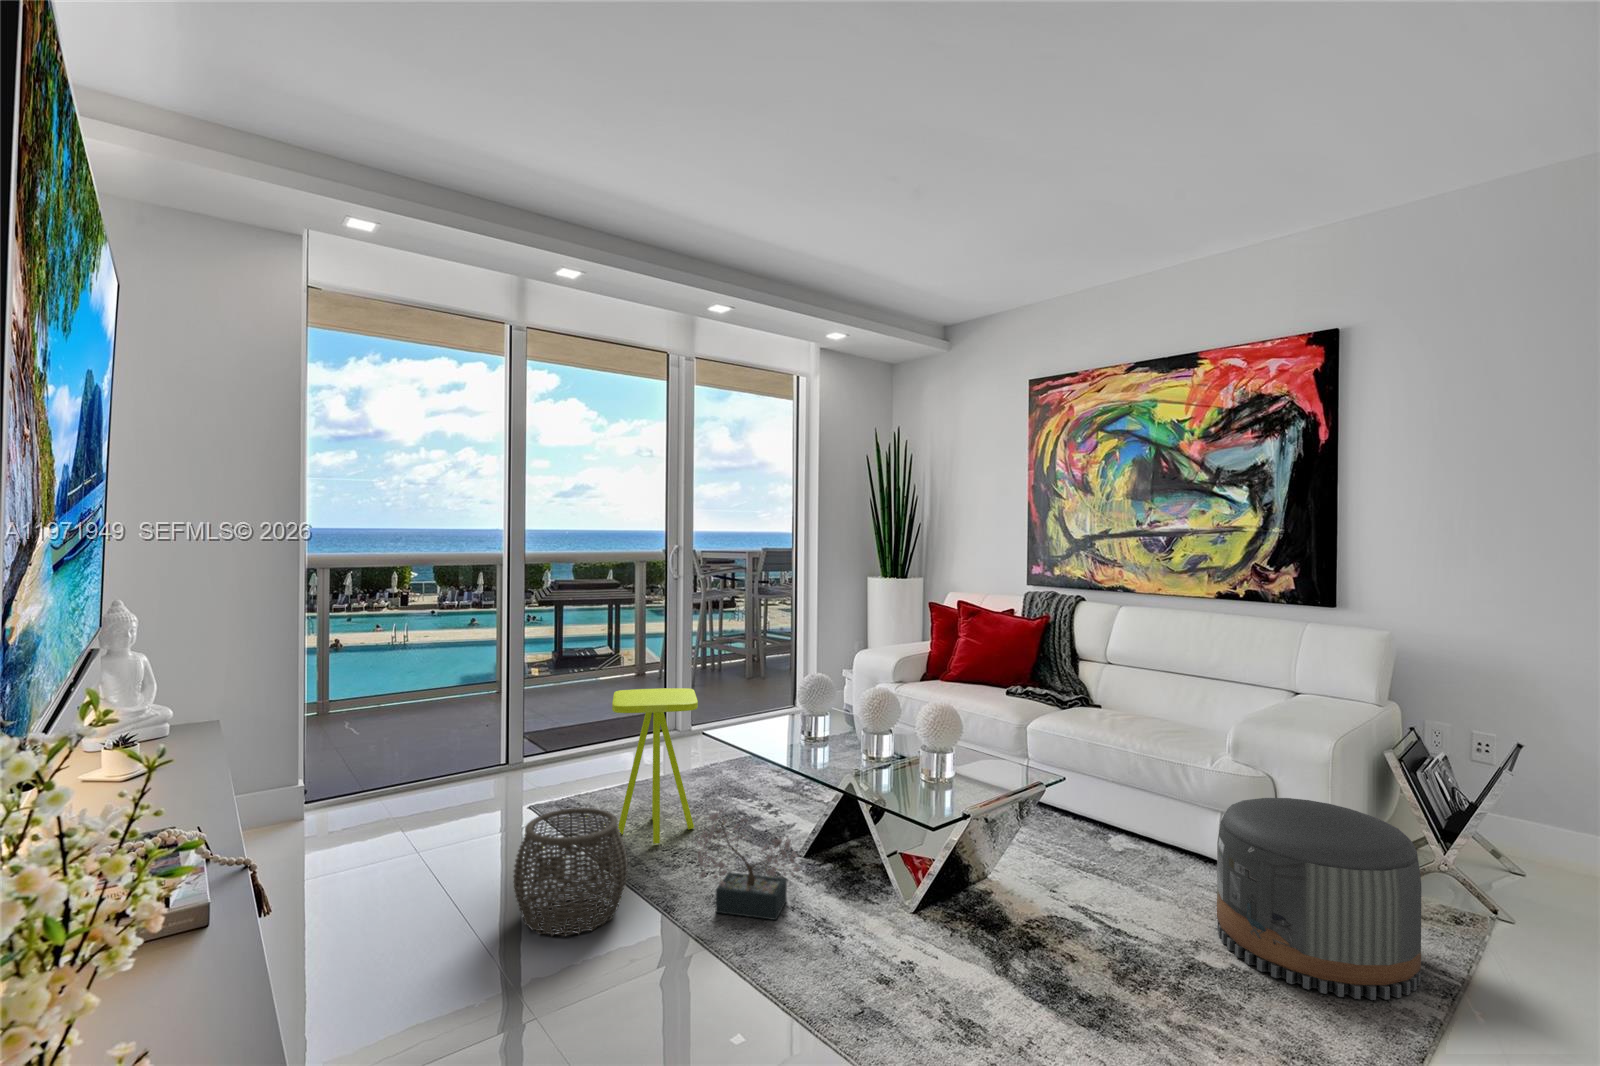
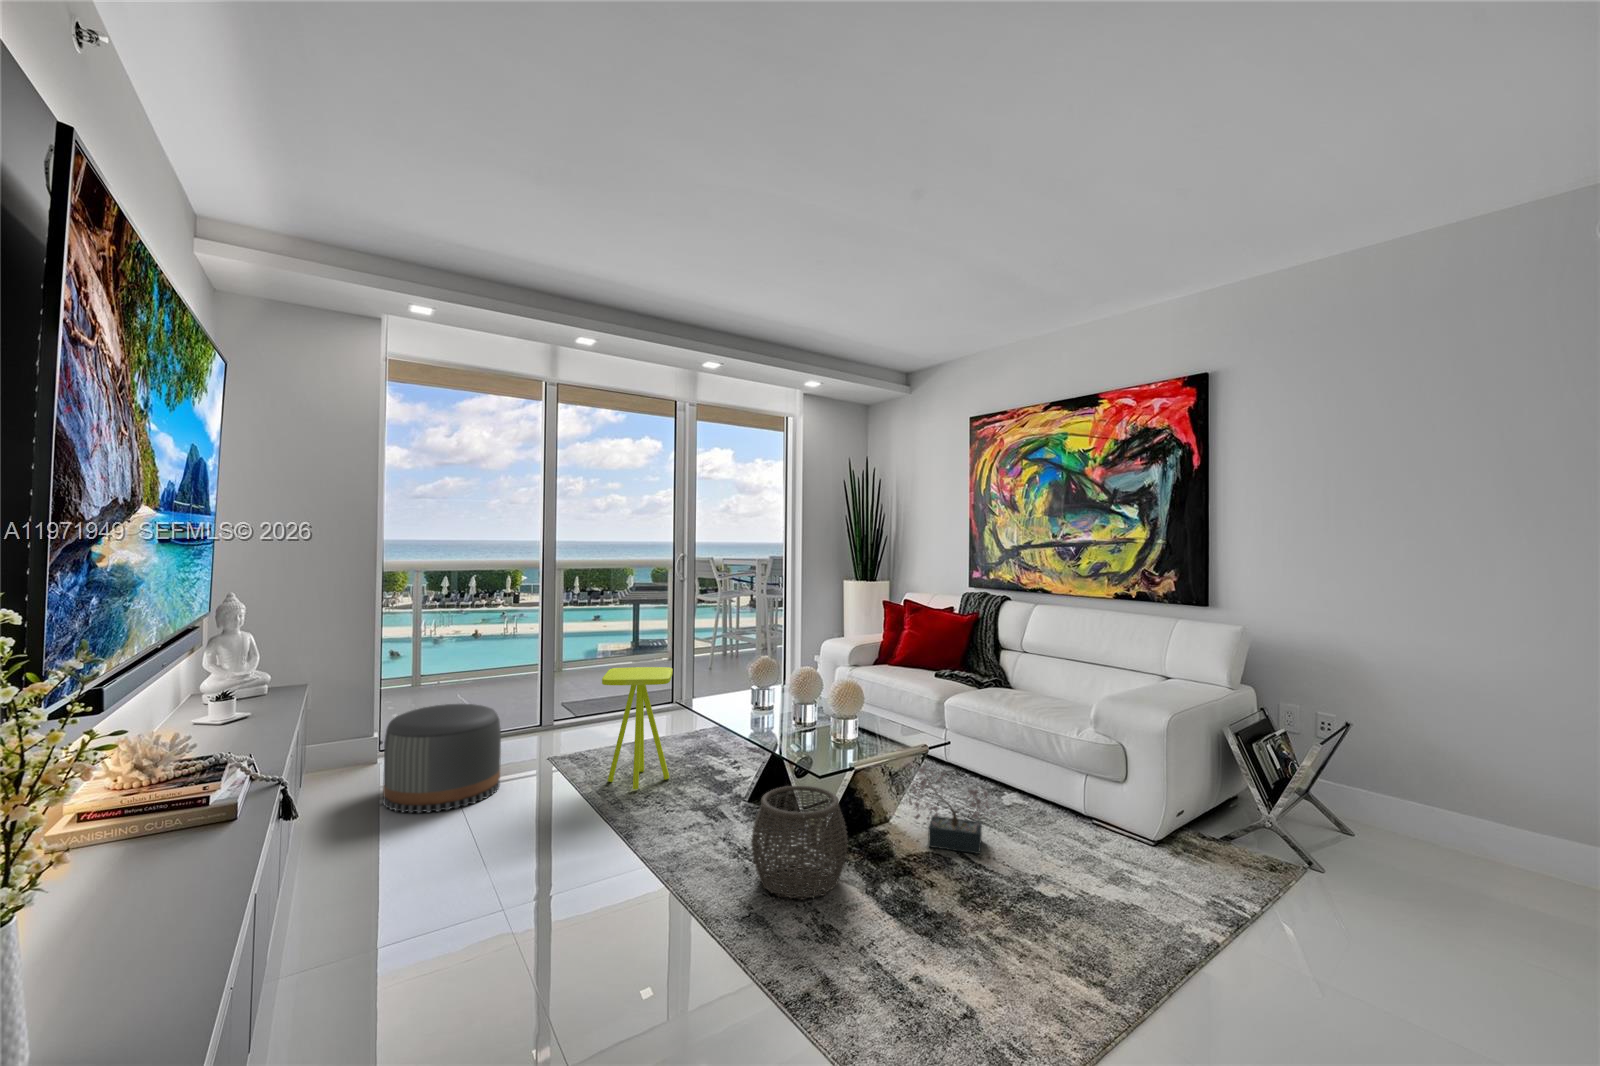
pouf: present [1217,798,1421,1000] -> present [383,704,501,813]
woven basket: present [513,808,628,936] -> present [751,786,848,900]
decorative plant: present [695,810,799,920] -> present [909,766,996,854]

